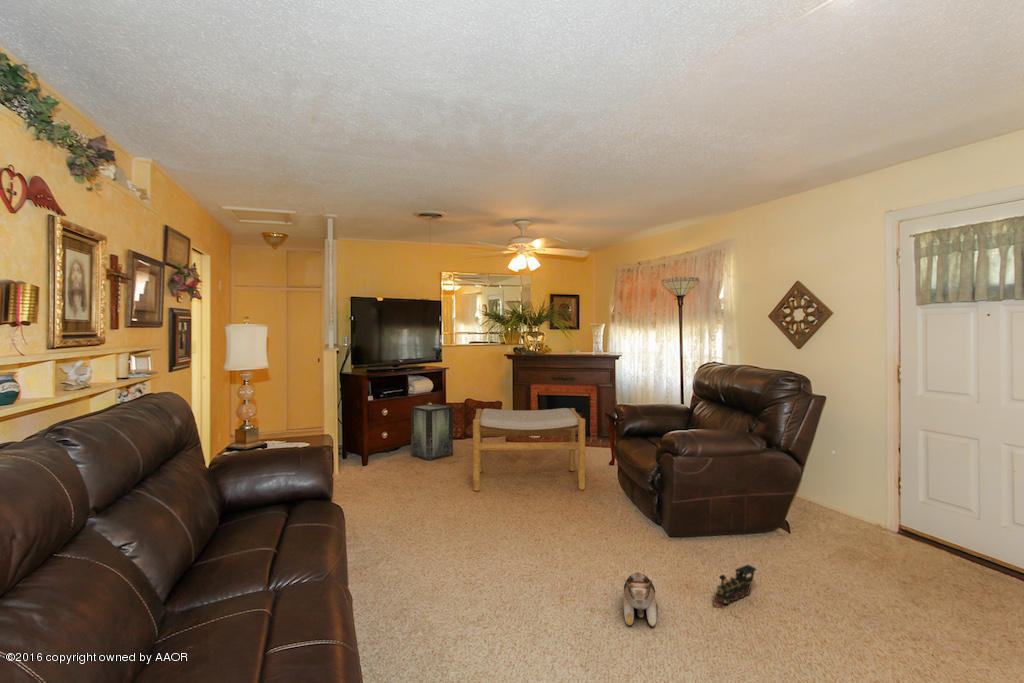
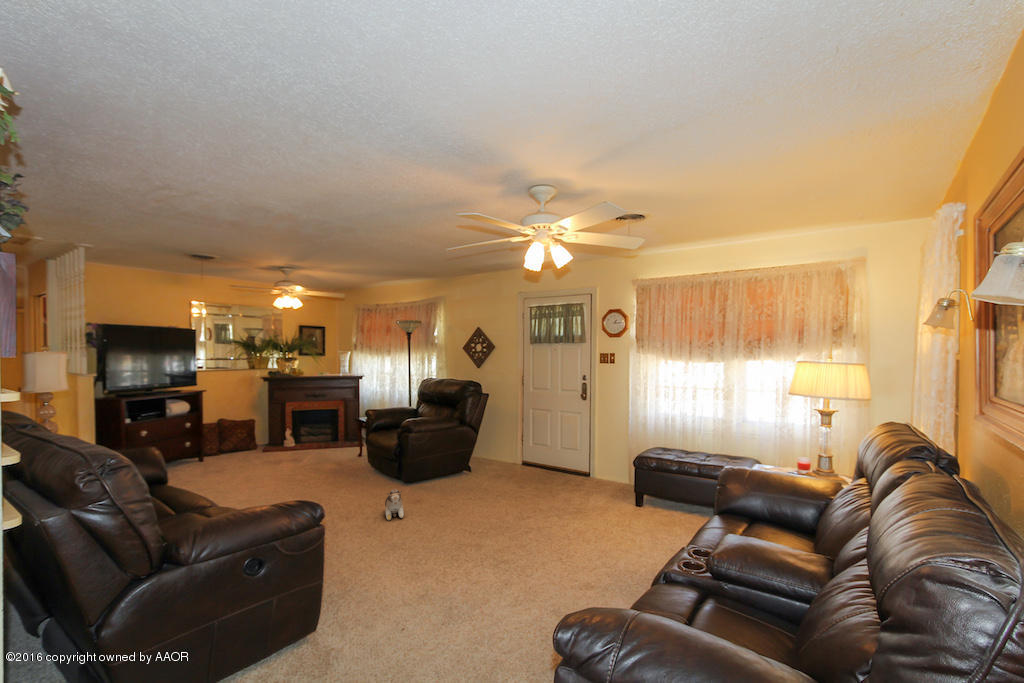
storage box: present [411,404,453,461] -> none [171,423,216,473]
footstool: present [473,408,585,491] -> none [247,416,345,484]
toy train: present [713,565,756,607] -> none [431,484,453,506]

